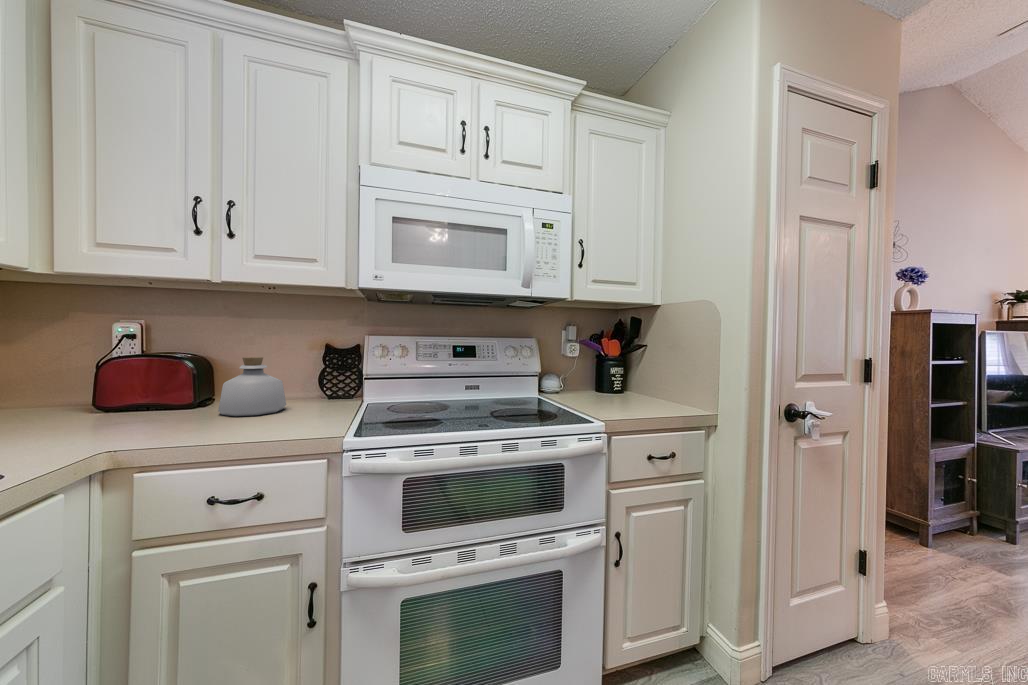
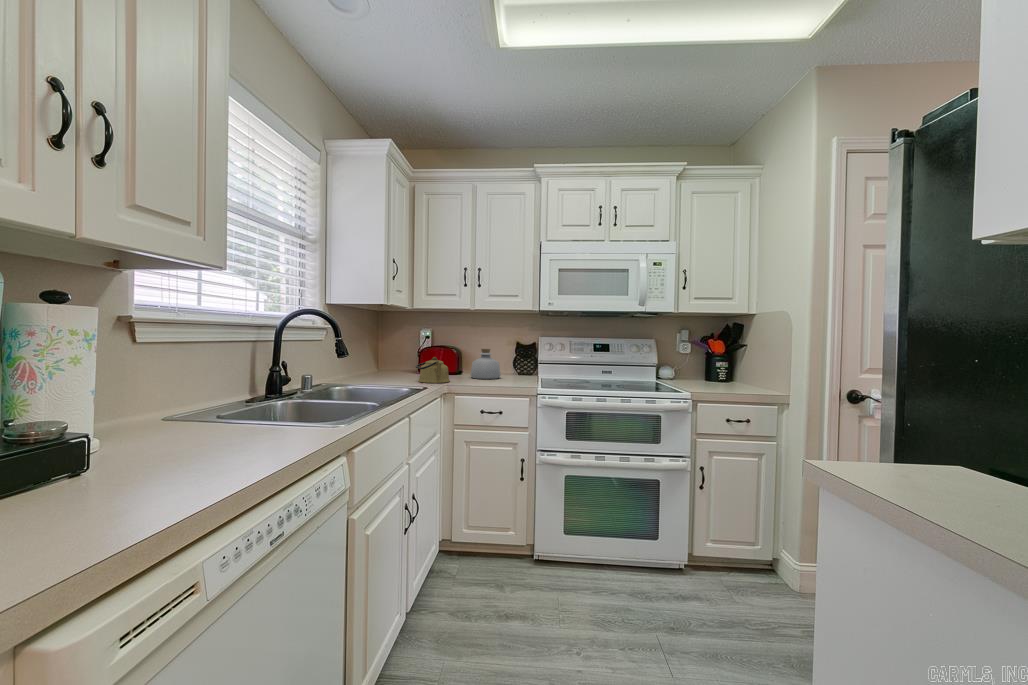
kettle: none [44,382,149,446] -> present [416,357,450,383]

